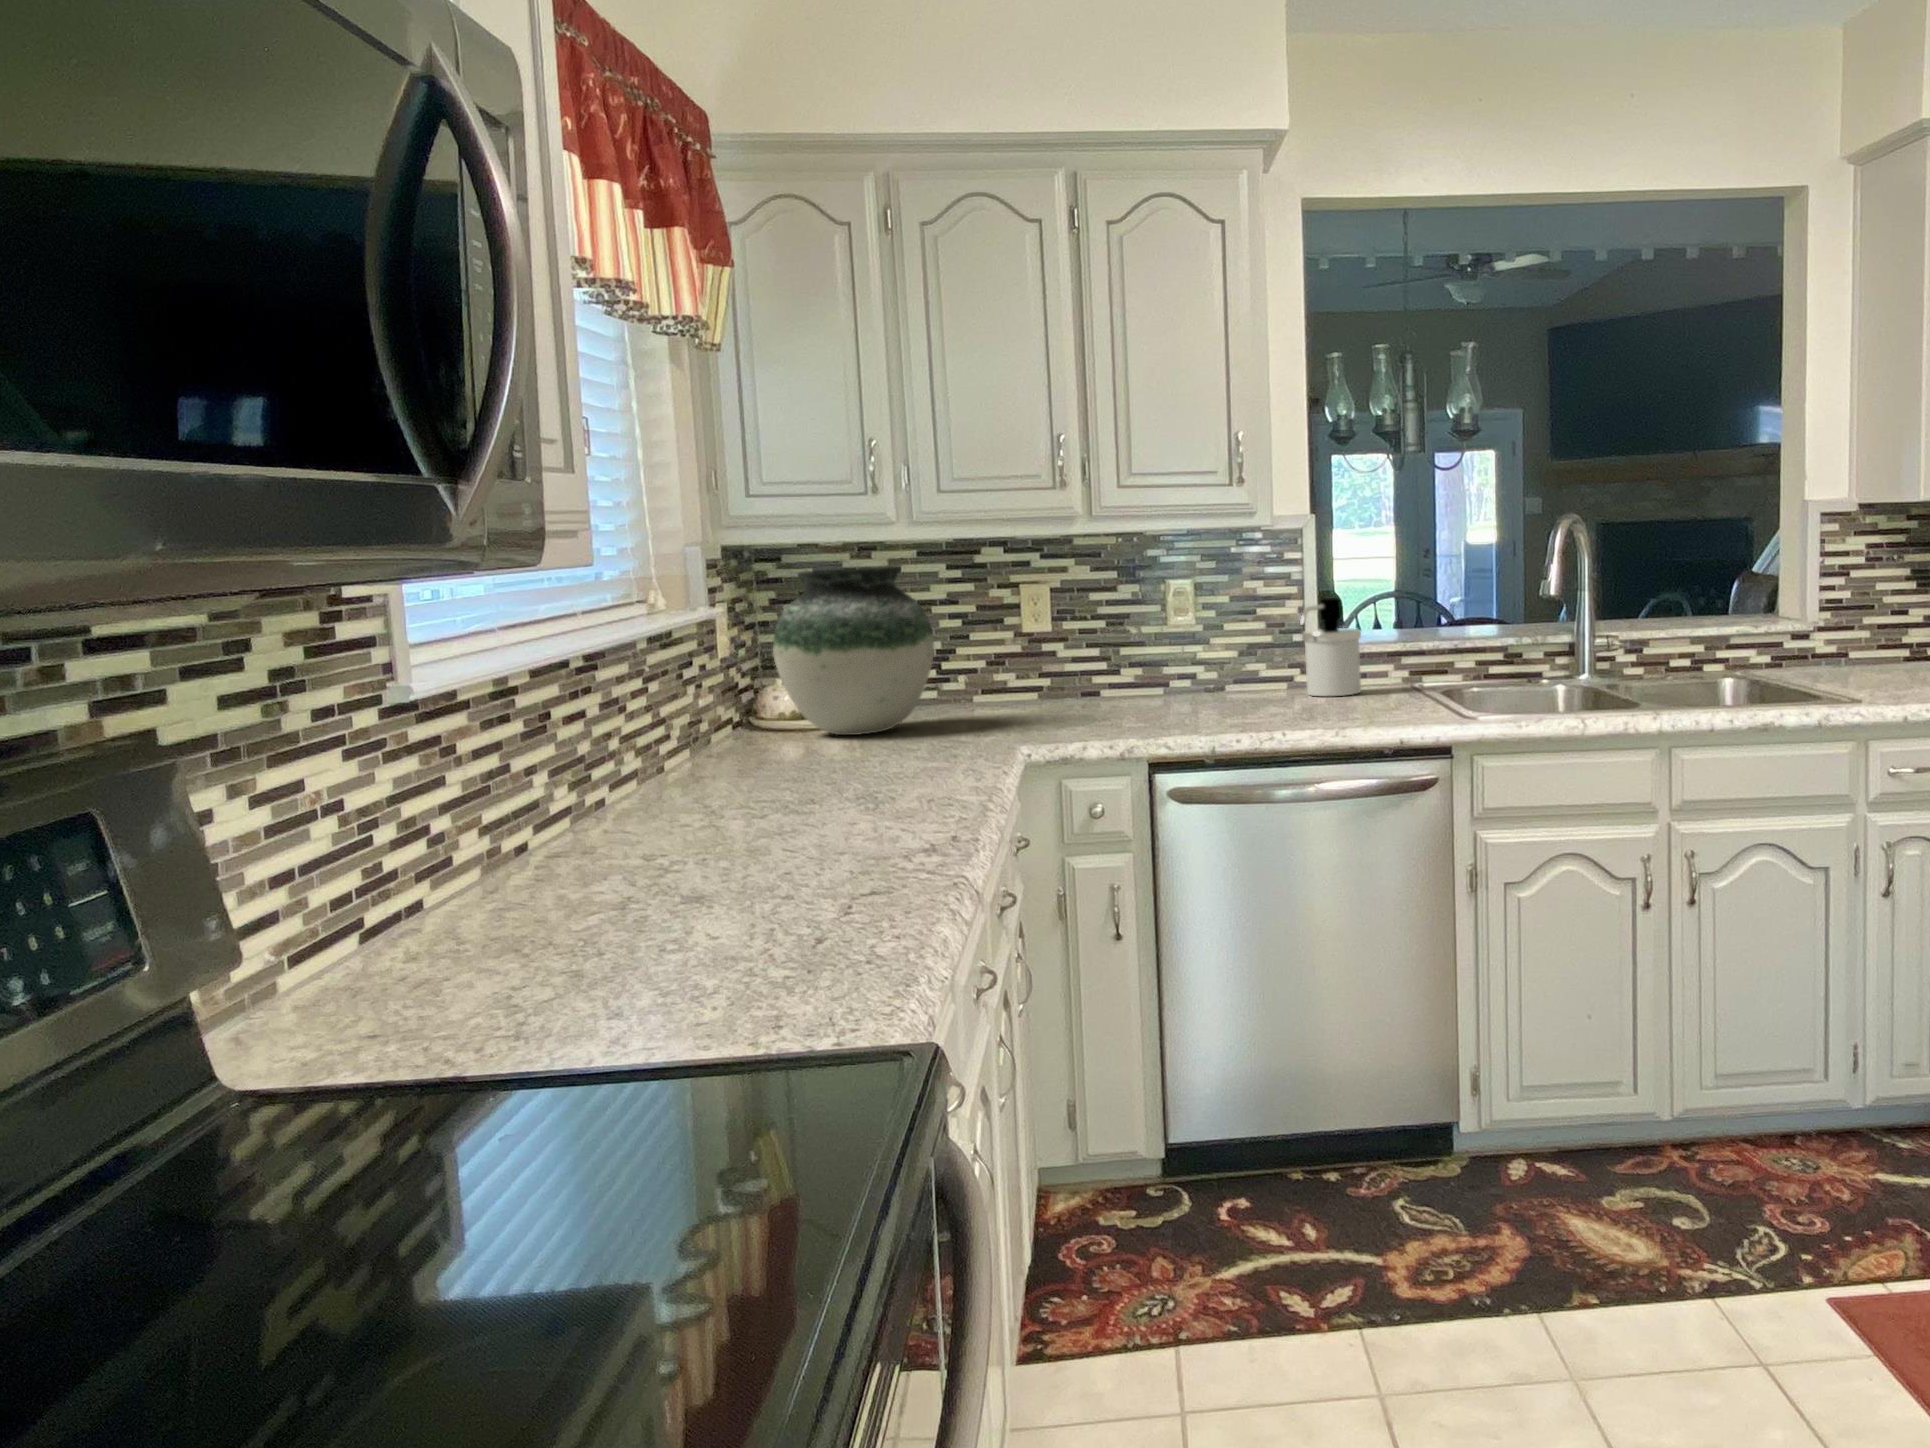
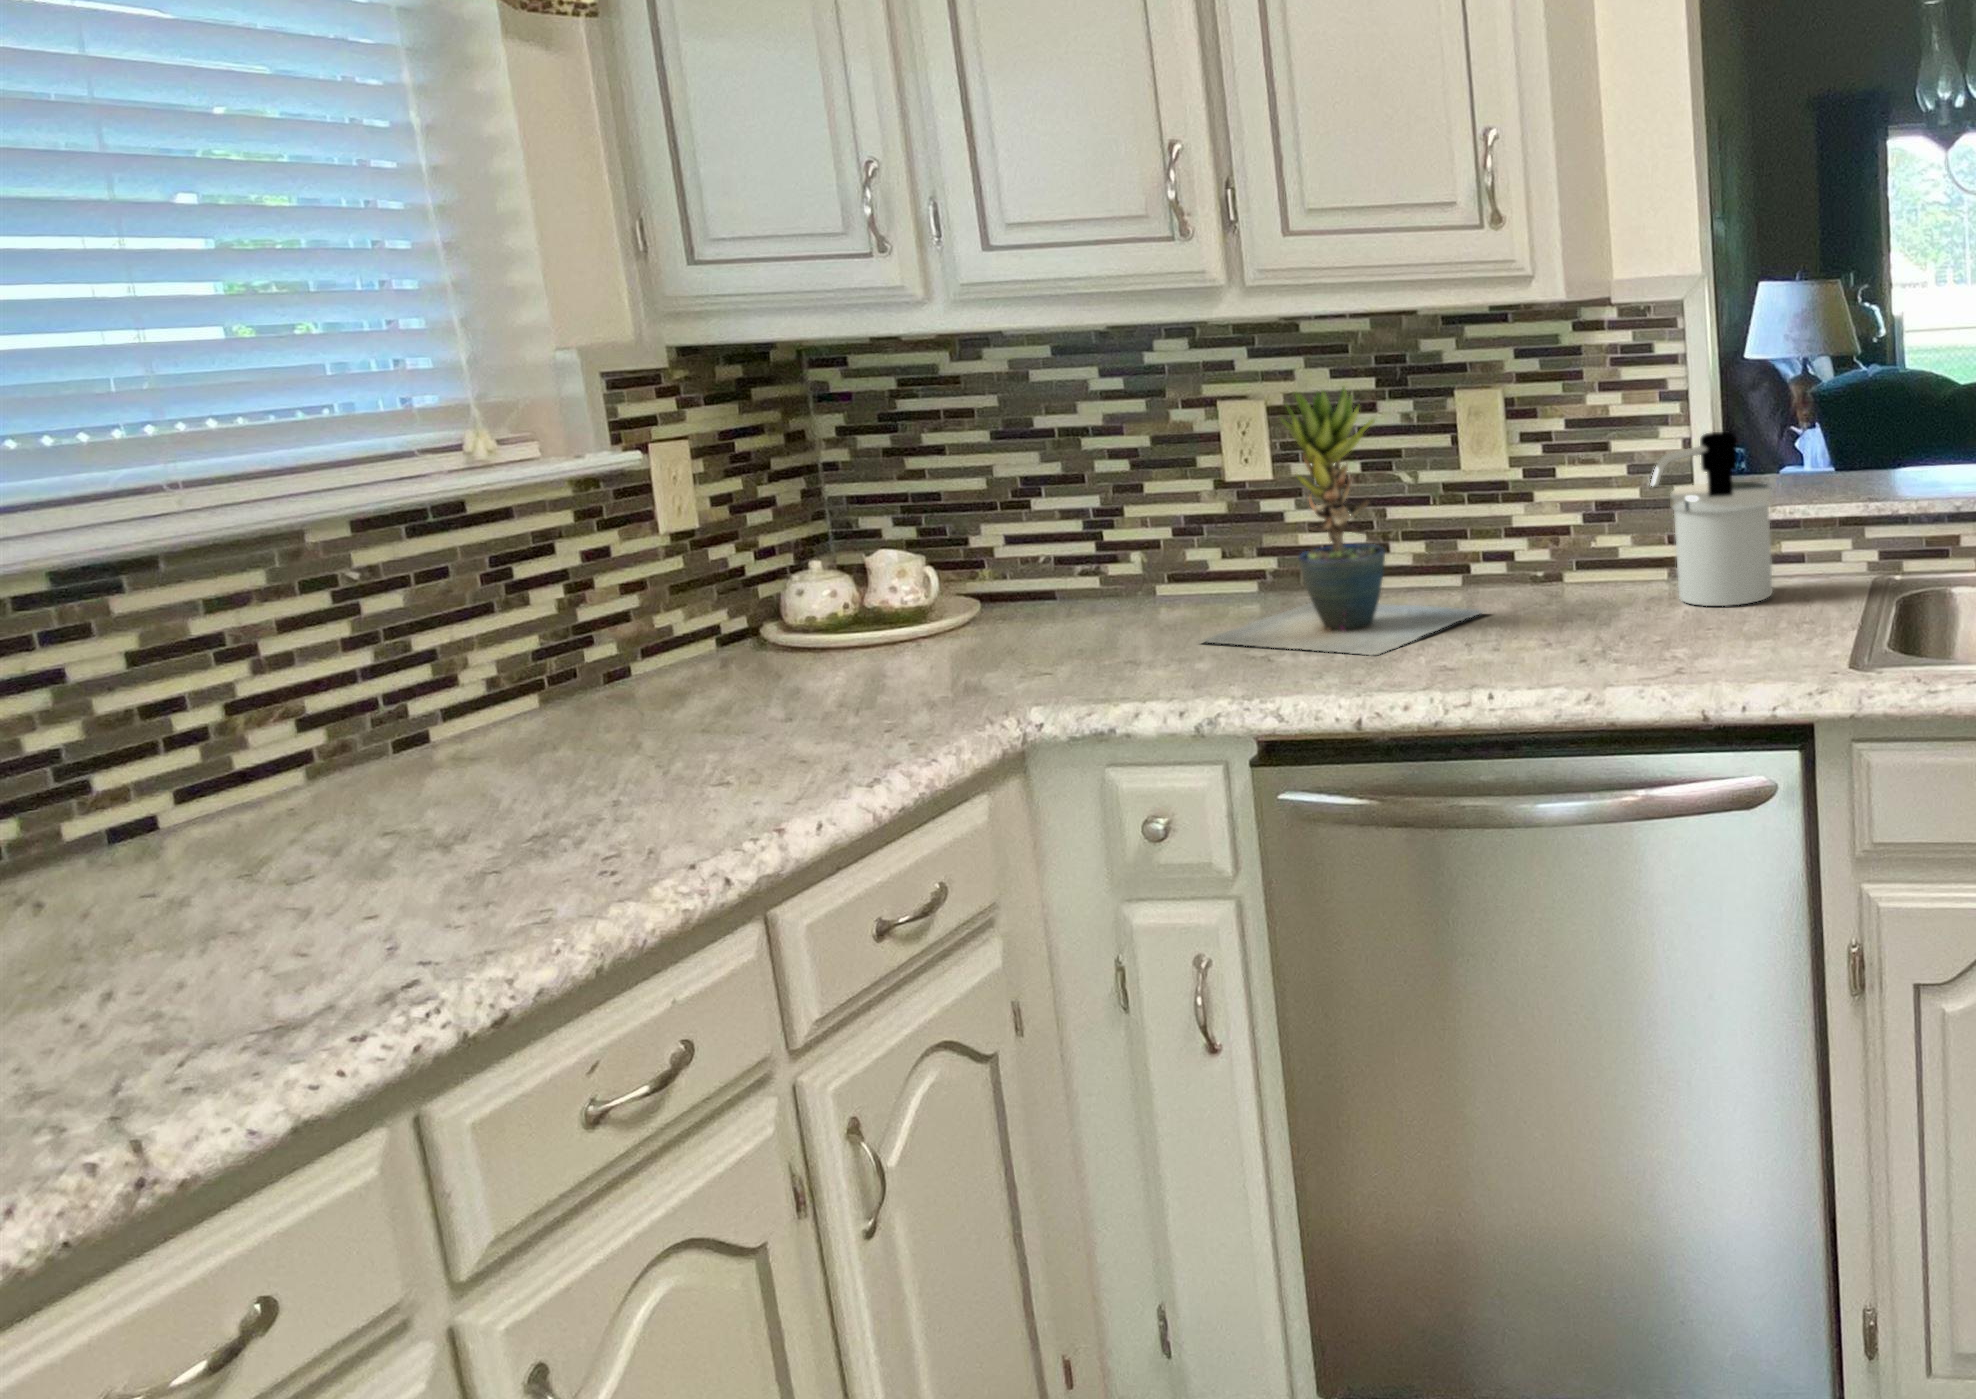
potted plant: none [1030,564,1199,718] -> present [1203,387,1482,655]
vase: present [773,567,934,735] -> none [766,399,1029,678]

